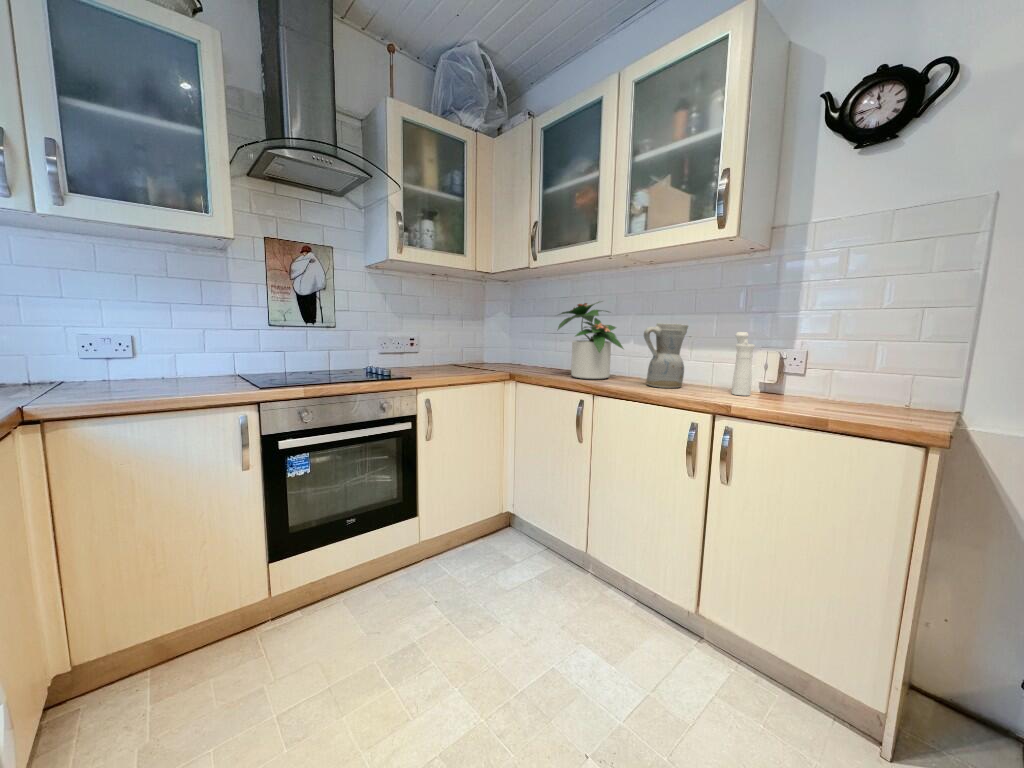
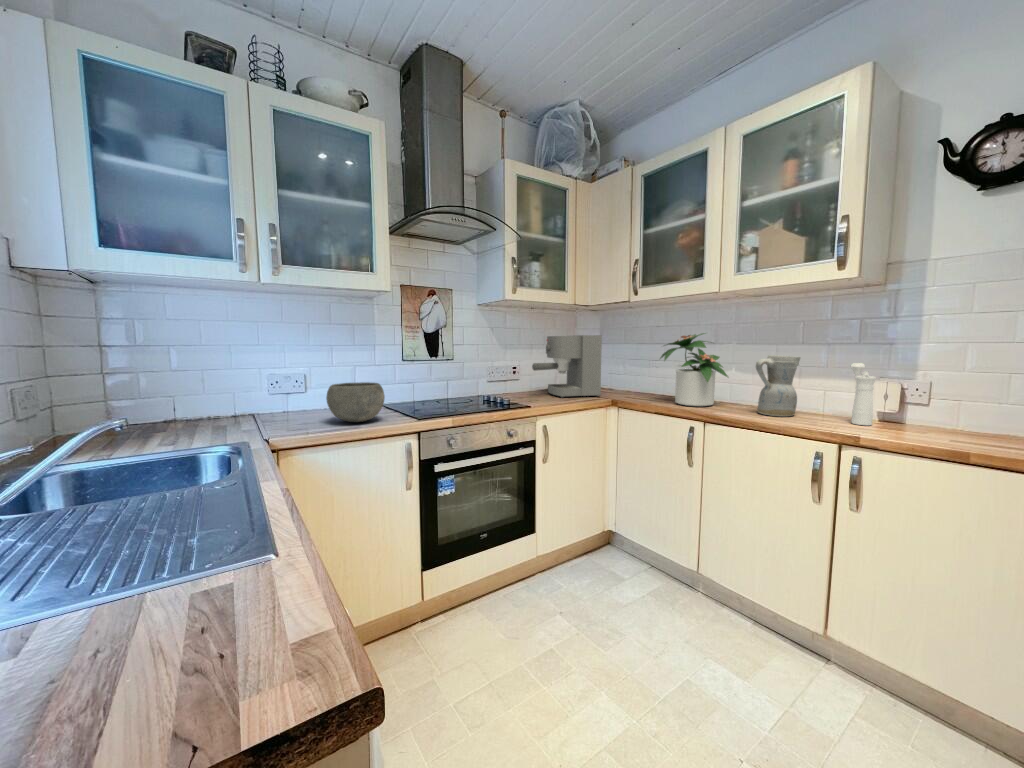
coffee maker: none [426,303,501,371] -> present [532,335,602,398]
bowl: none [137,344,219,390] -> present [326,382,385,422]

